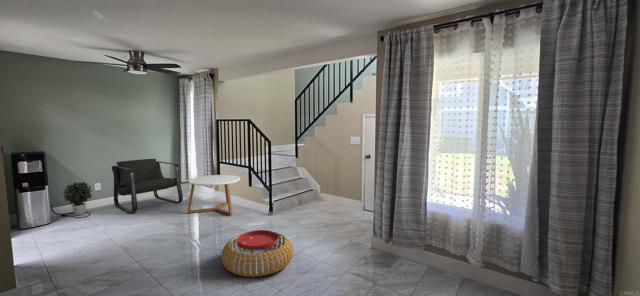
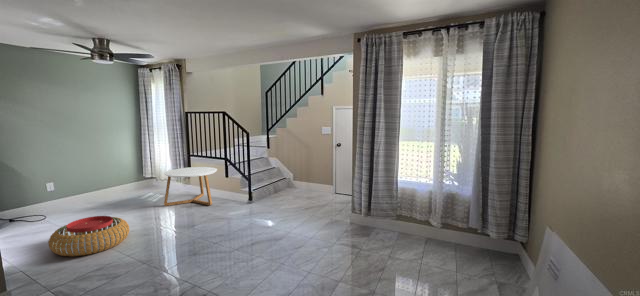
armchair: present [112,159,183,213] -> none [73,153,154,210]
potted plant: present [63,182,92,216] -> none [22,179,57,215]
pouf: present [221,230,293,277] -> present [48,216,129,256]

